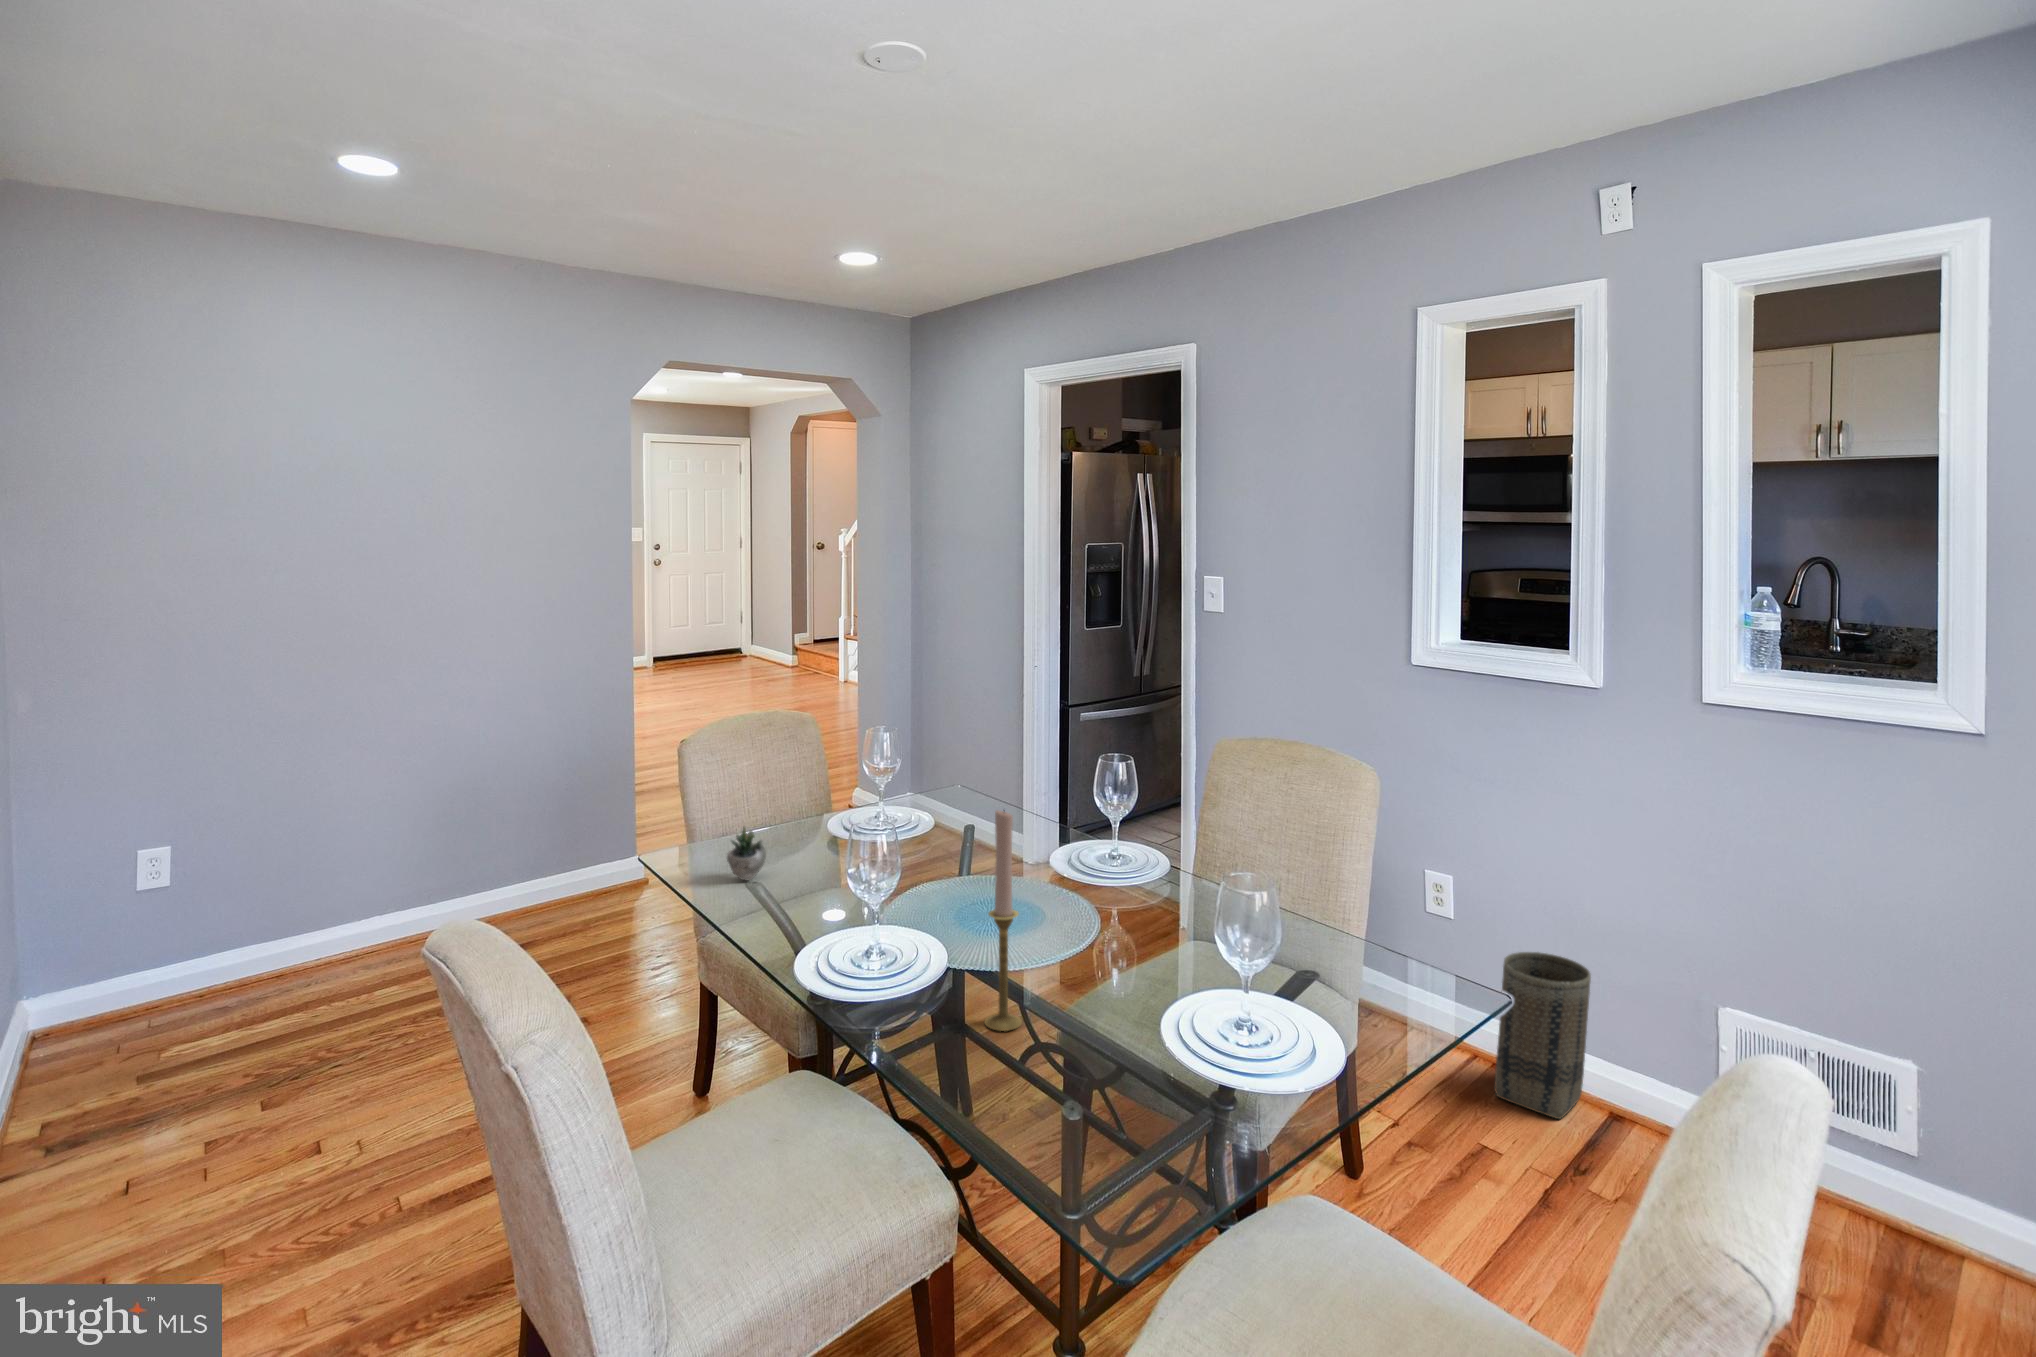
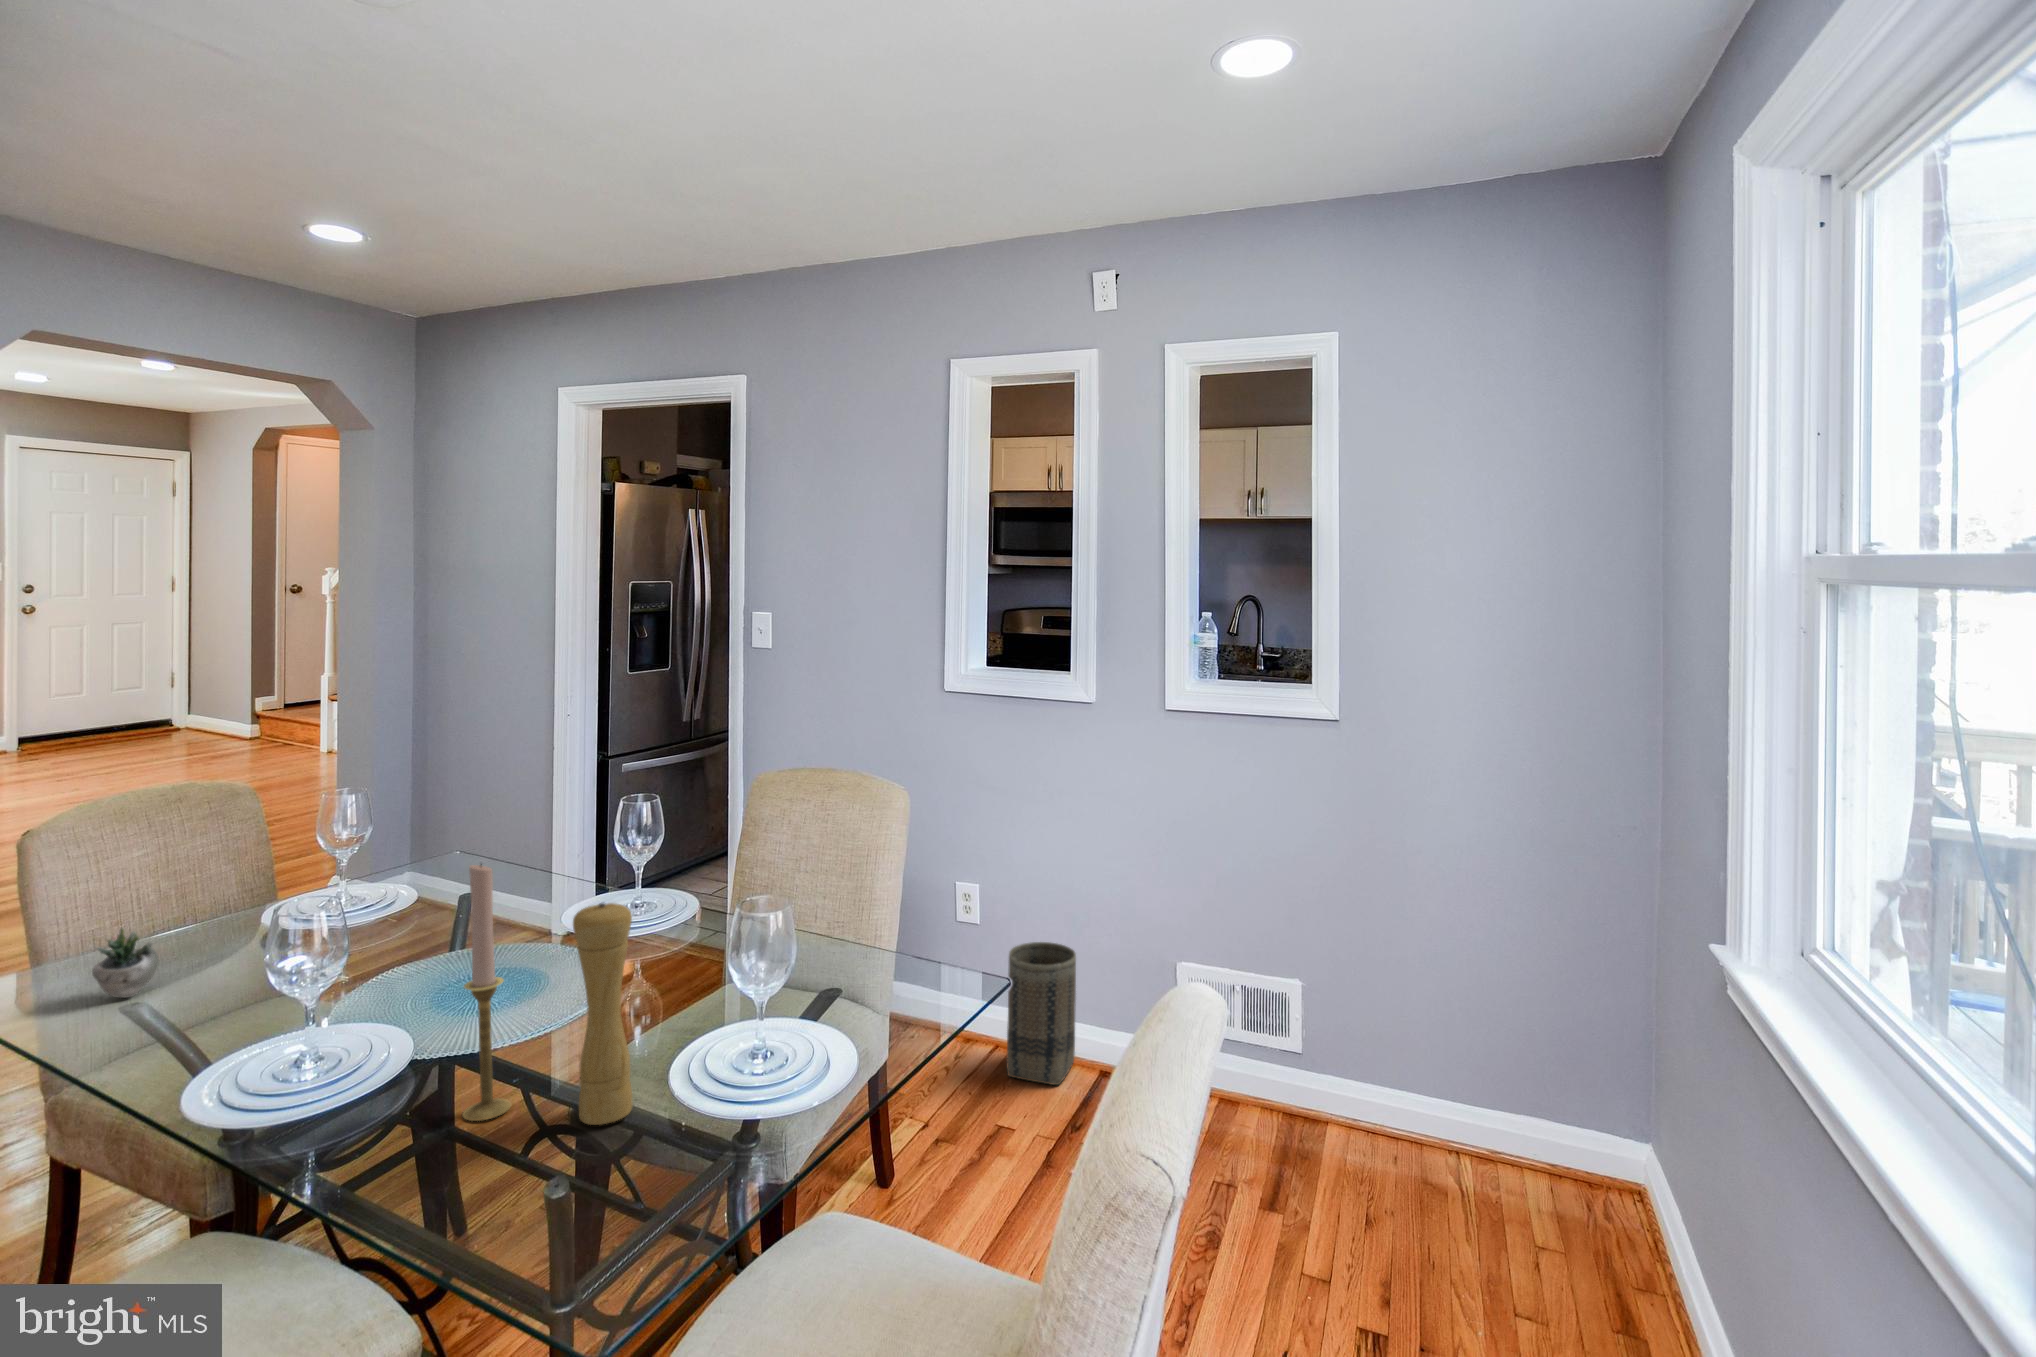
pepper mill: none [1077,857,1127,1056] -> present [573,903,633,1125]

